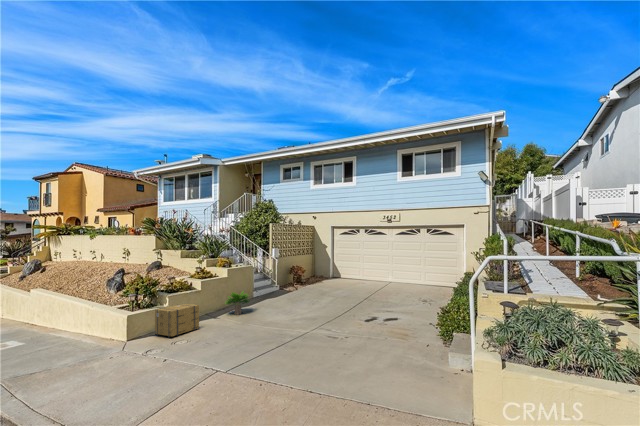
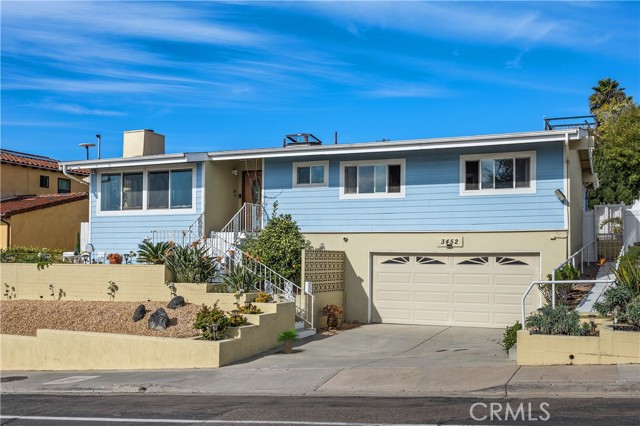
cardboard box: present [155,304,199,337] -> none [228,338,266,367]

